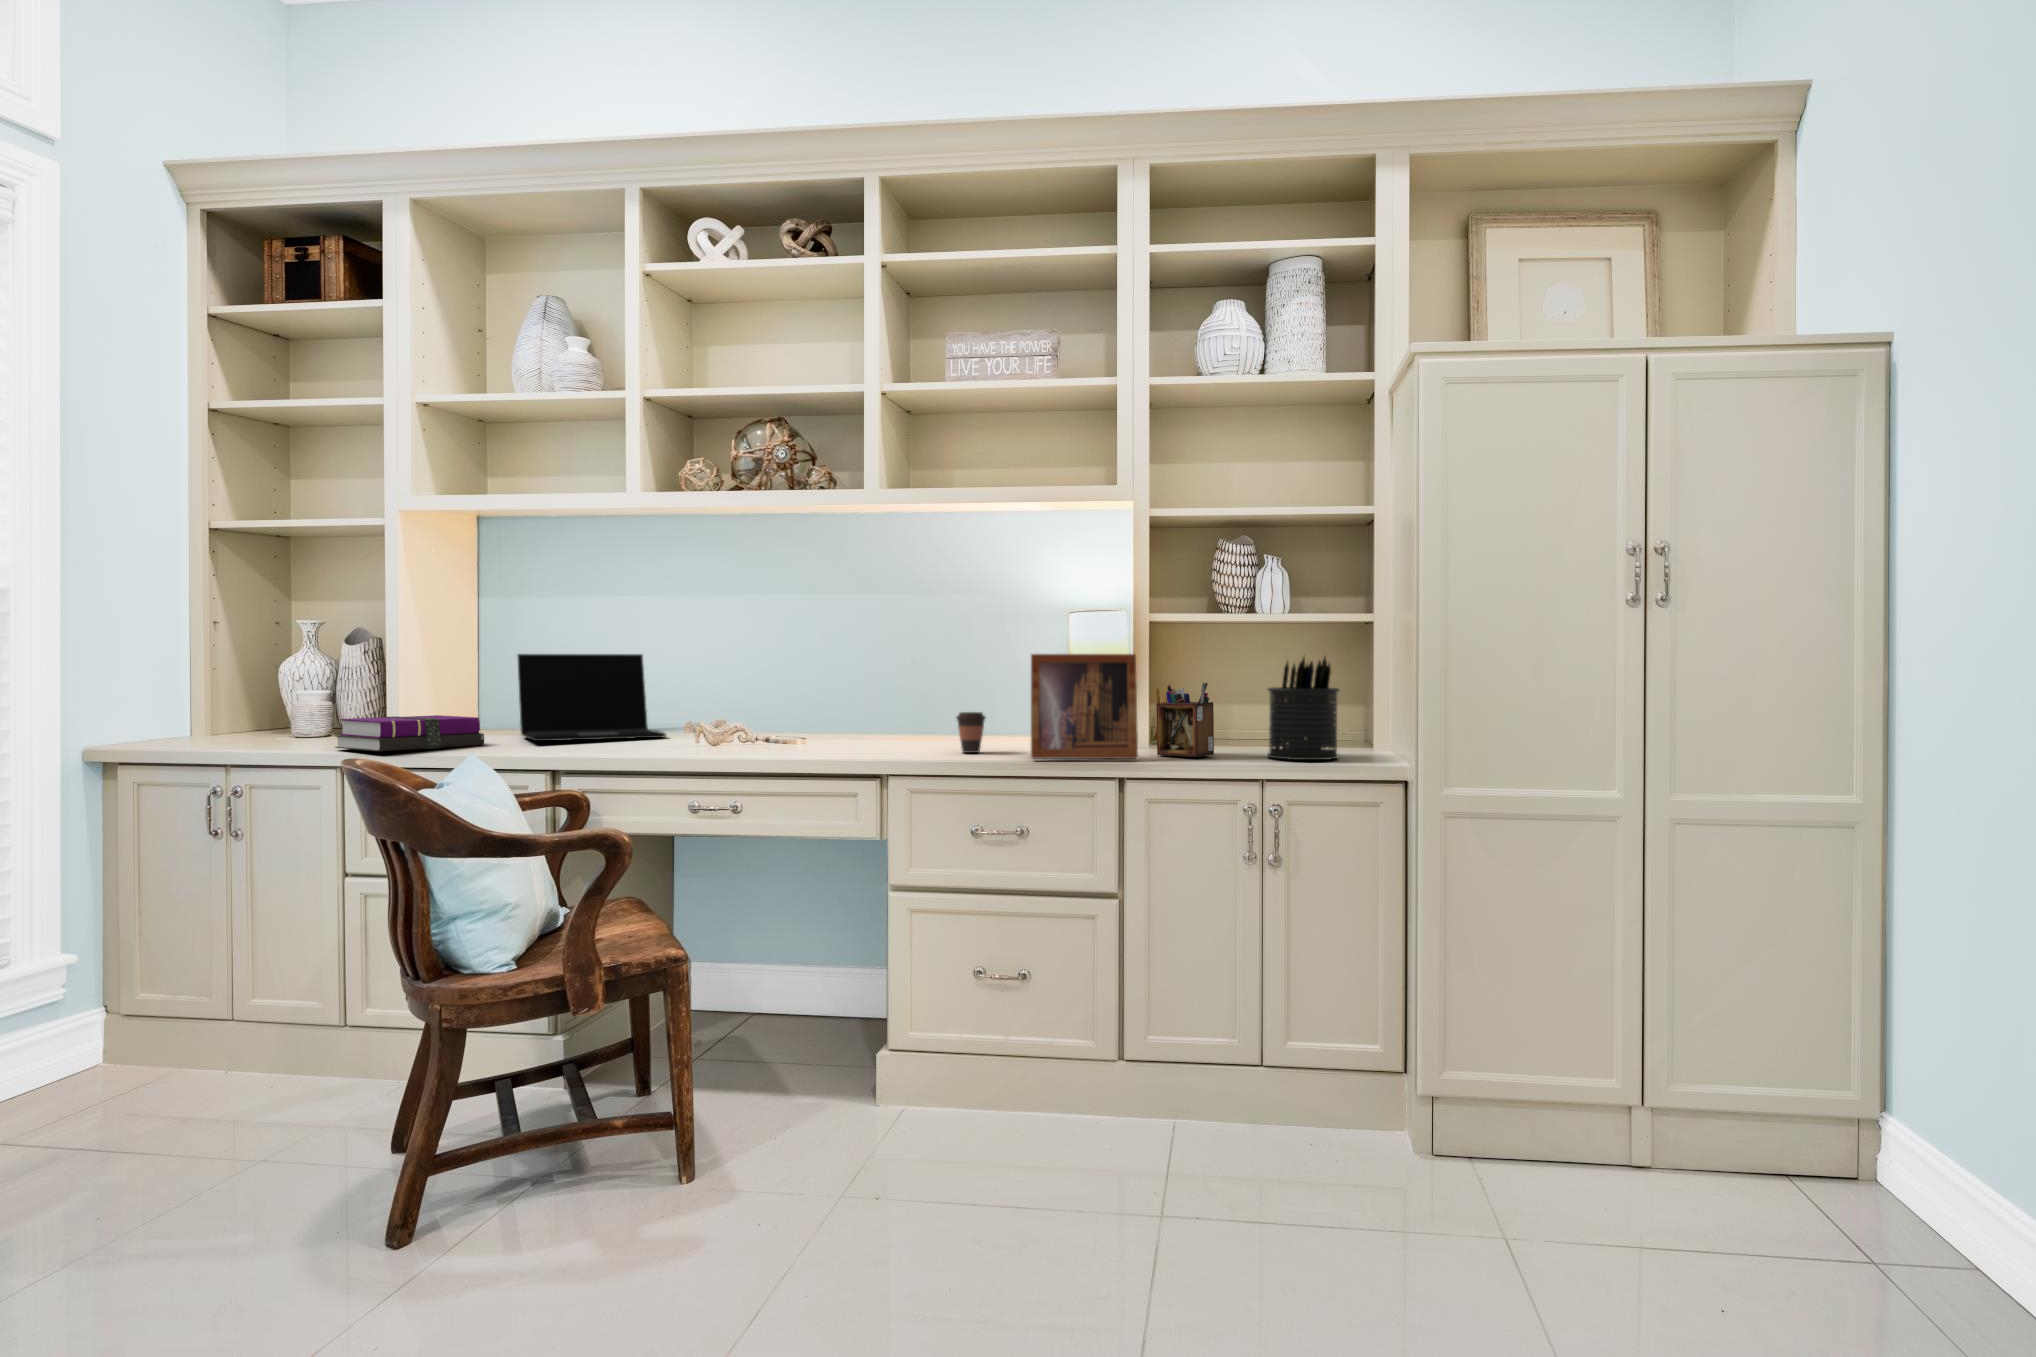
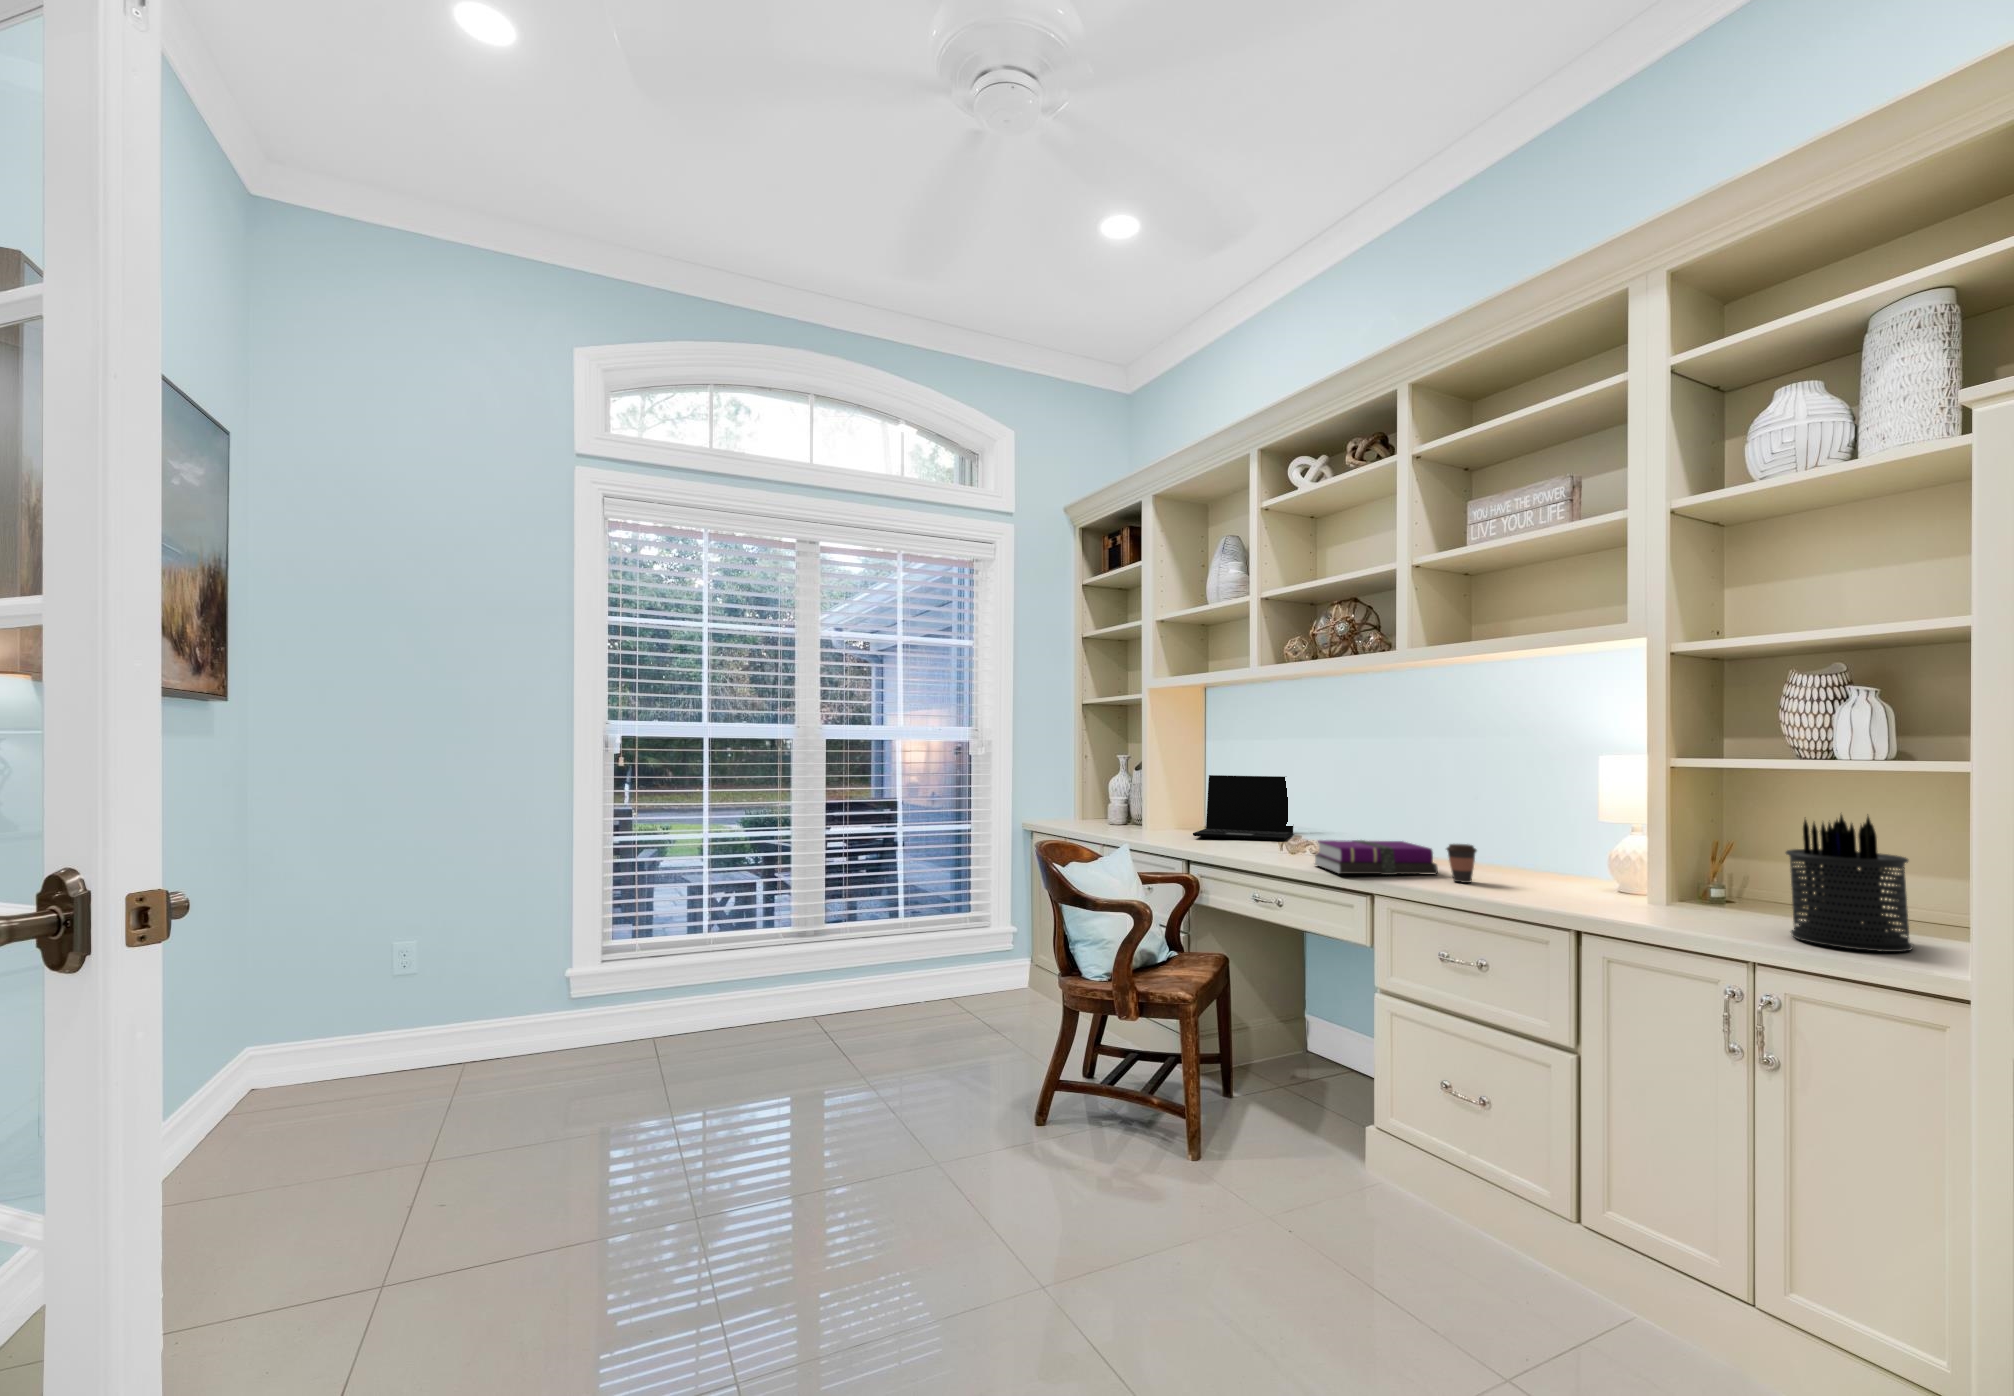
picture frame: present [1031,654,1138,759] -> none [1484,795,1610,911]
desk organizer: present [1156,683,1214,757] -> none [1644,834,1721,920]
notebook: present [335,715,484,751] -> present [1315,840,1438,875]

